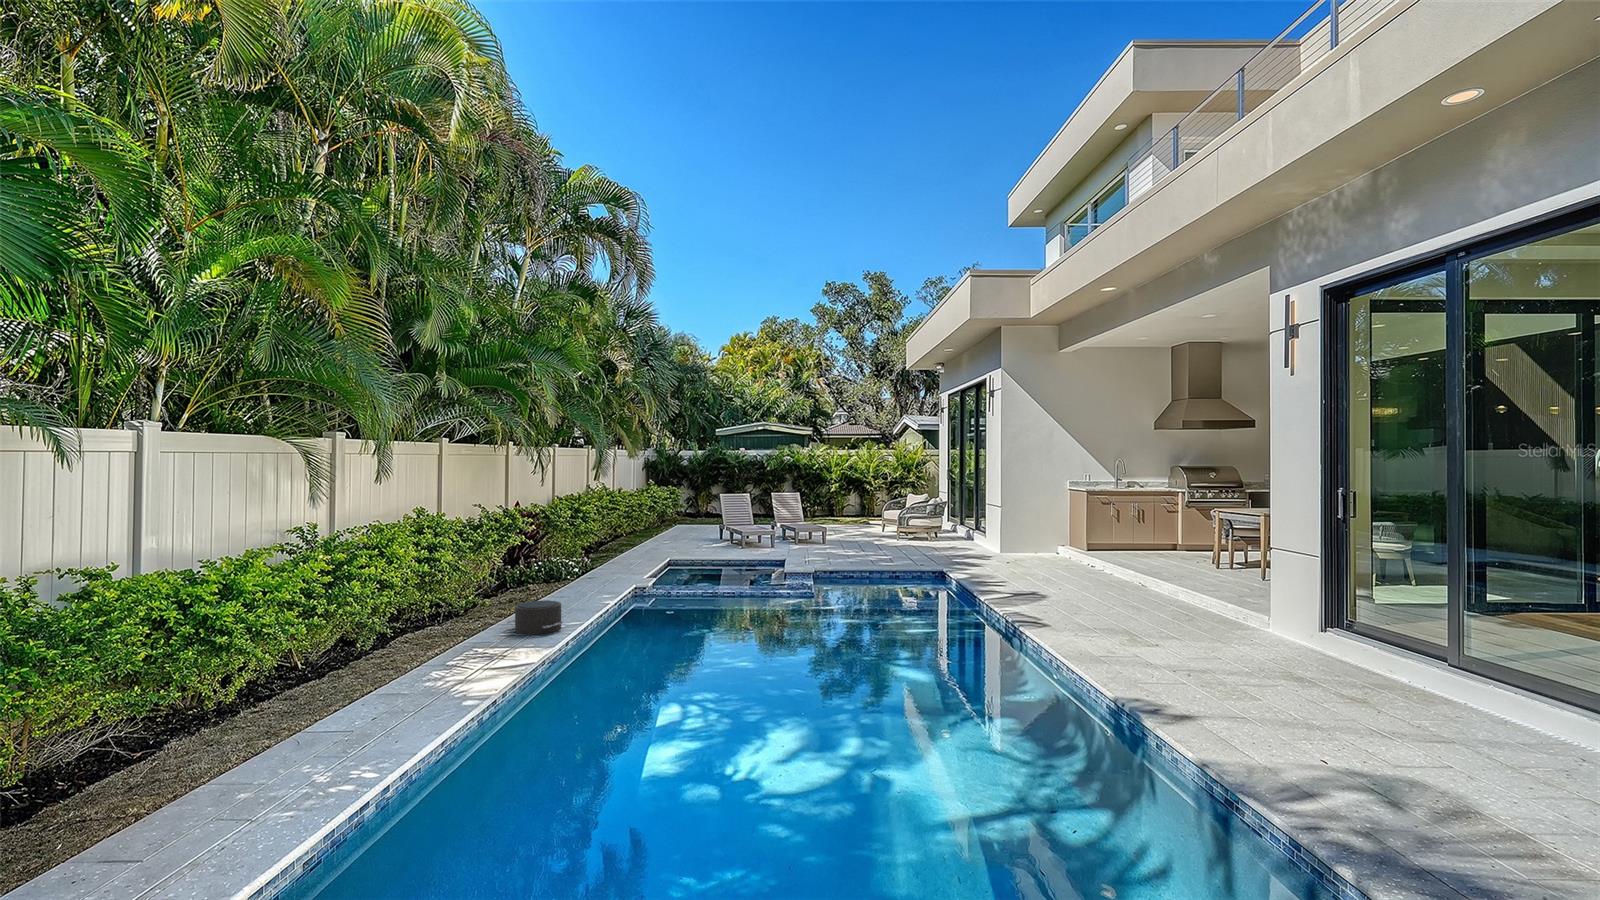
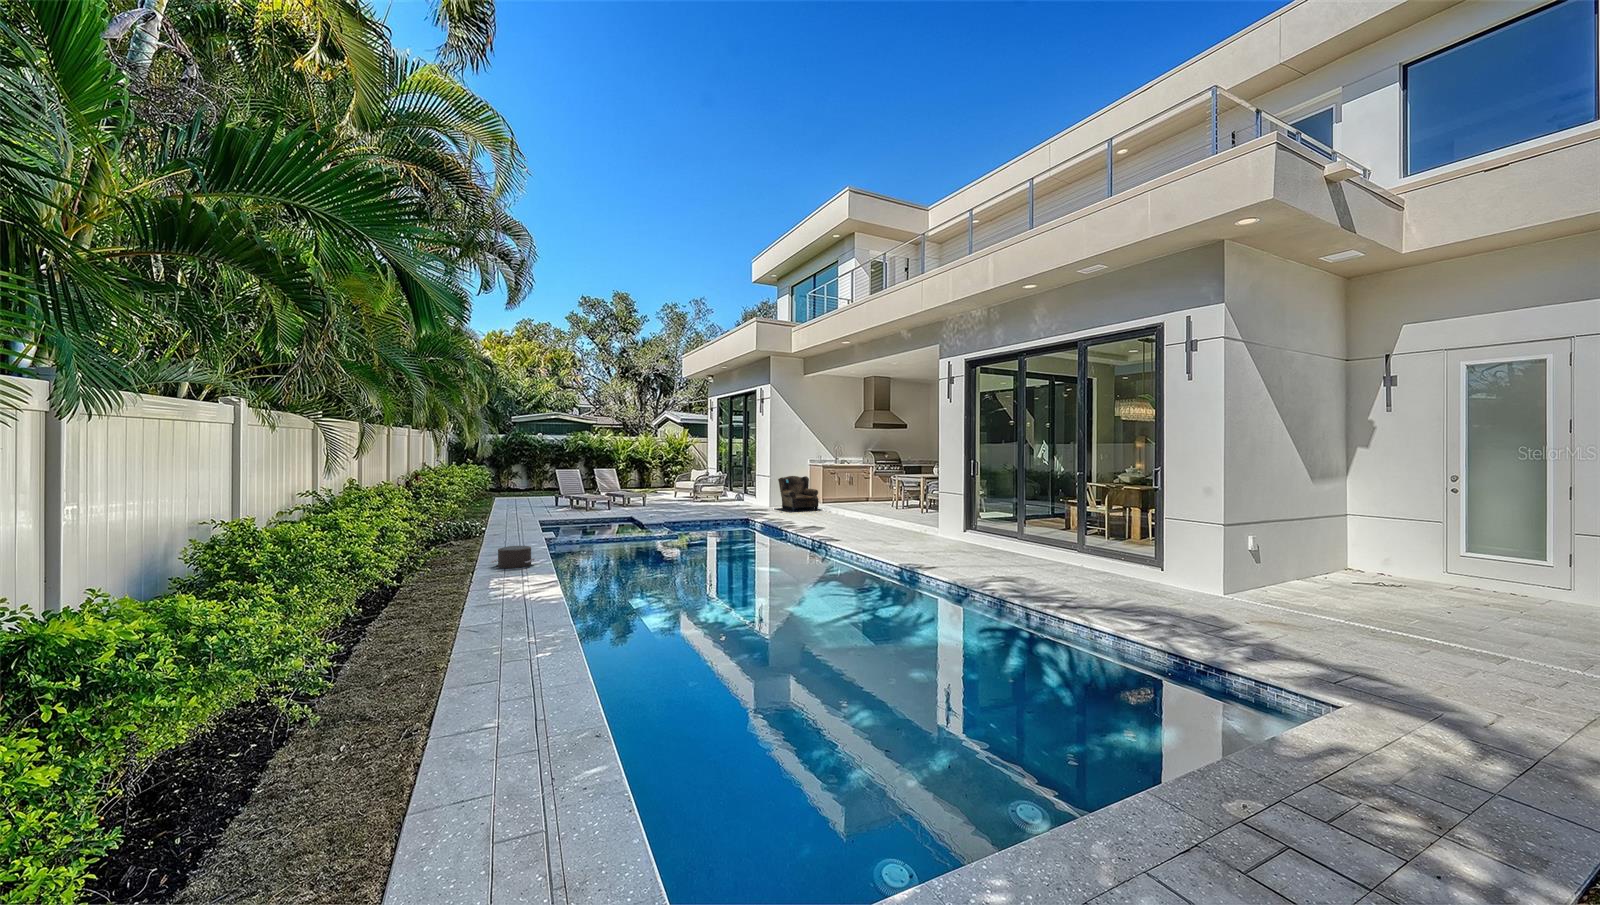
armchair: none [1006,507,1086,563] -> present [776,476,821,512]

